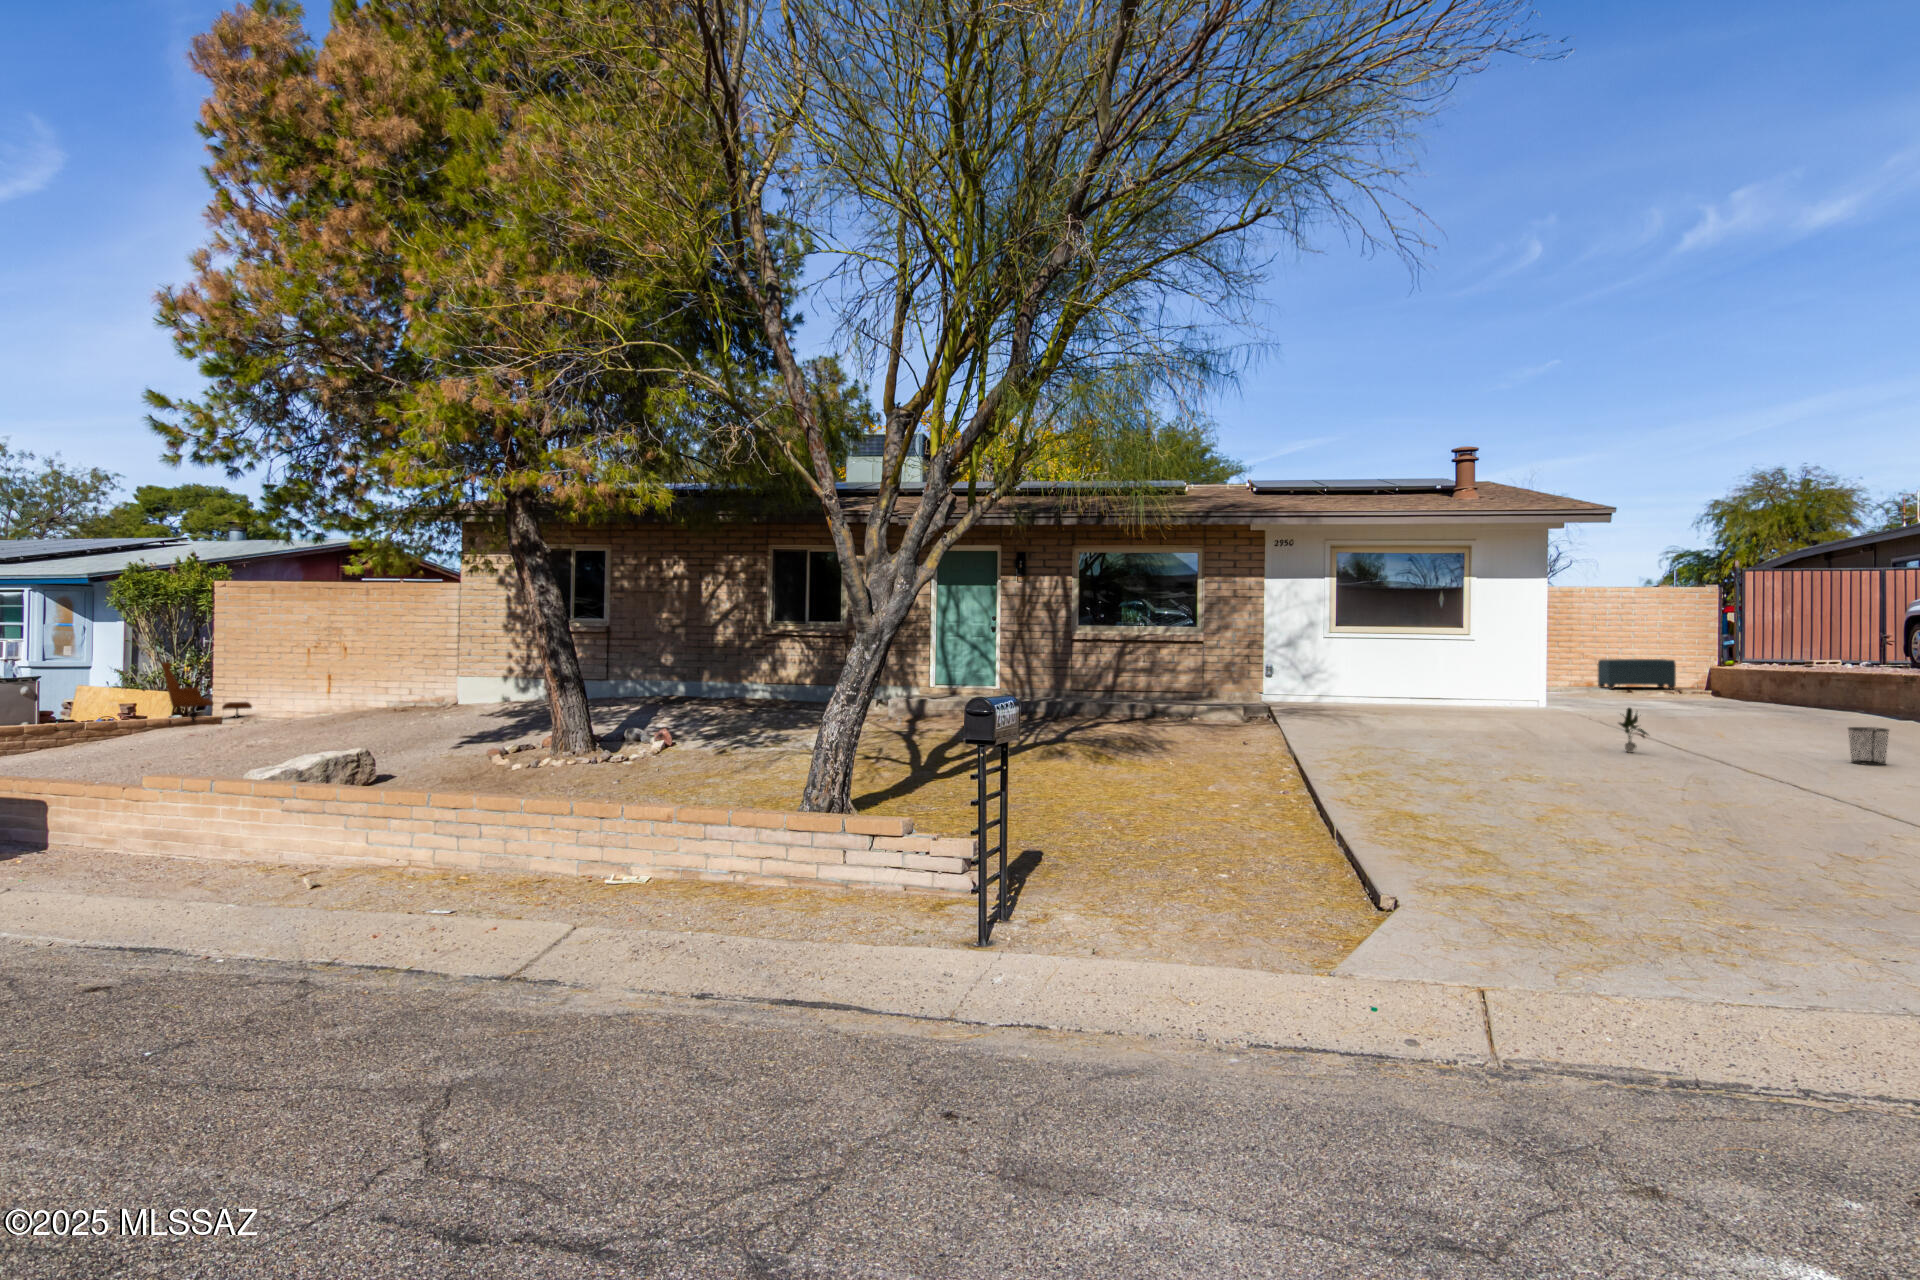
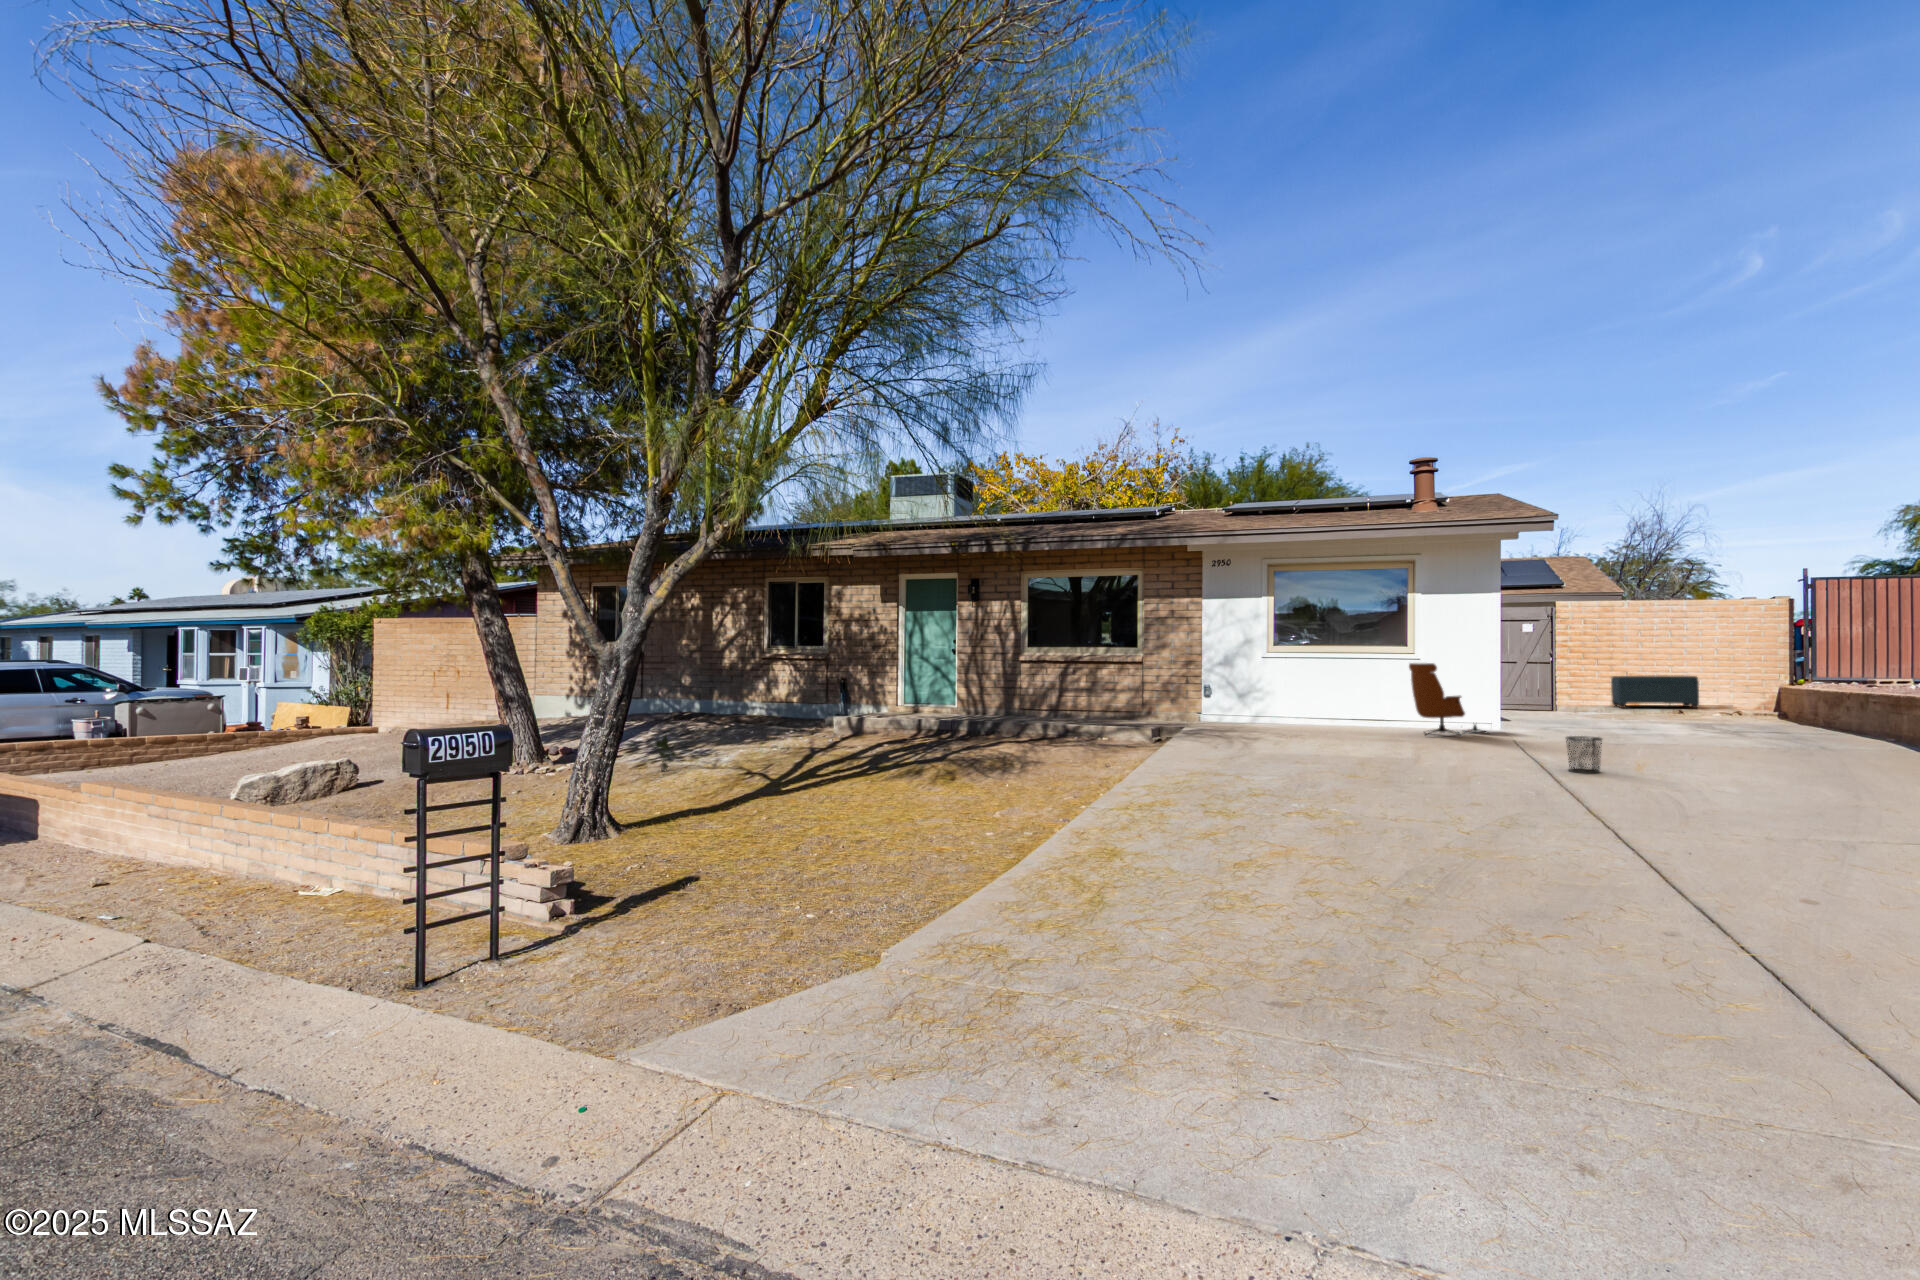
lounge chair: present [162,662,252,720] -> present [1409,663,1486,735]
potted plant: present [1619,708,1648,753] -> present [655,735,677,771]
waste bin: present [1848,727,1889,765] -> present [1566,736,1602,773]

